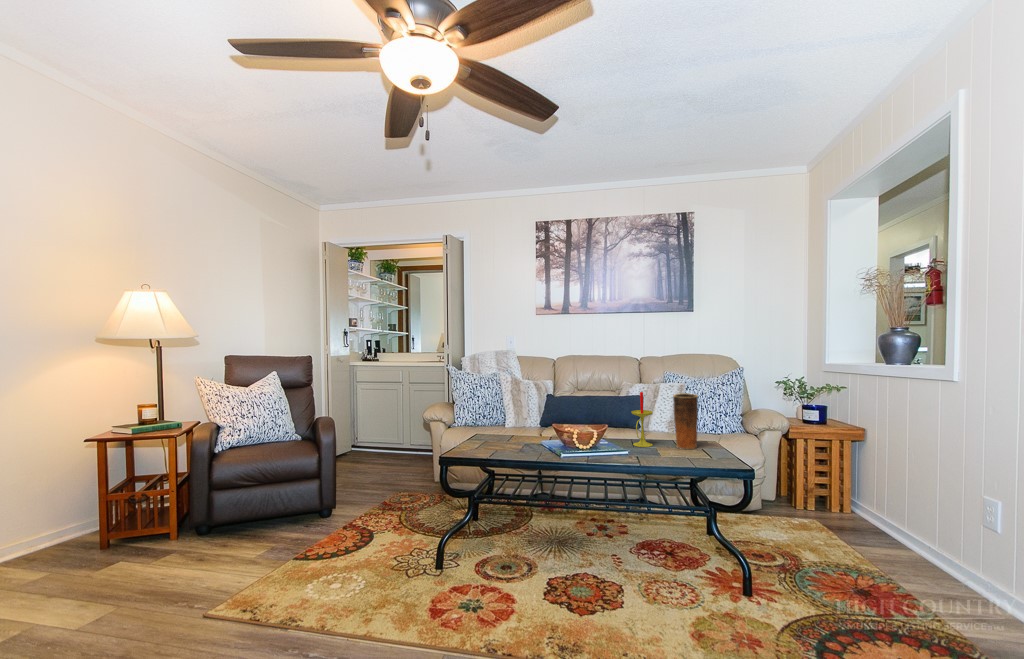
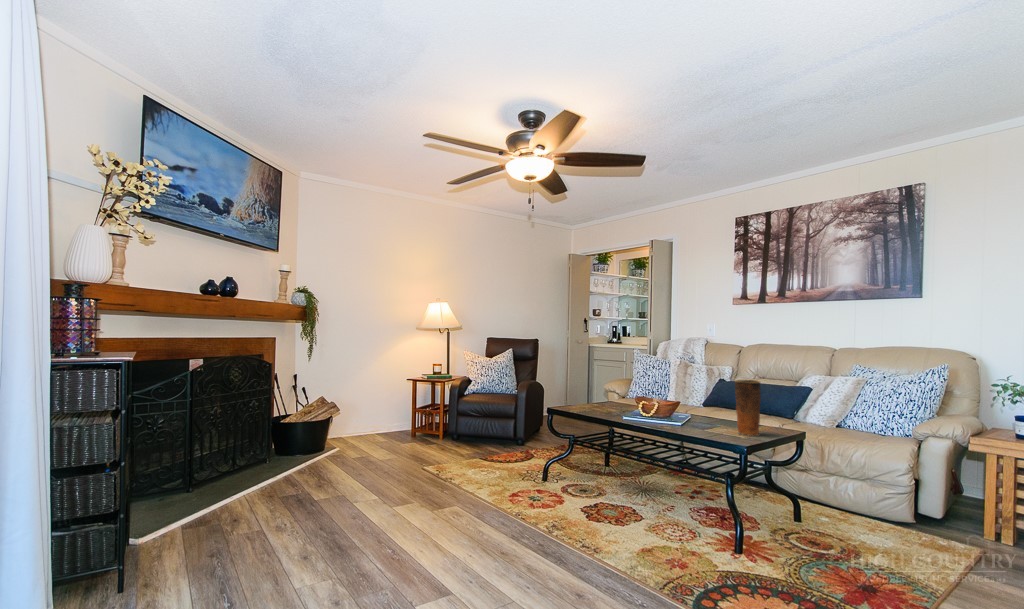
candle: present [631,392,653,447] -> none [699,373,724,428]

